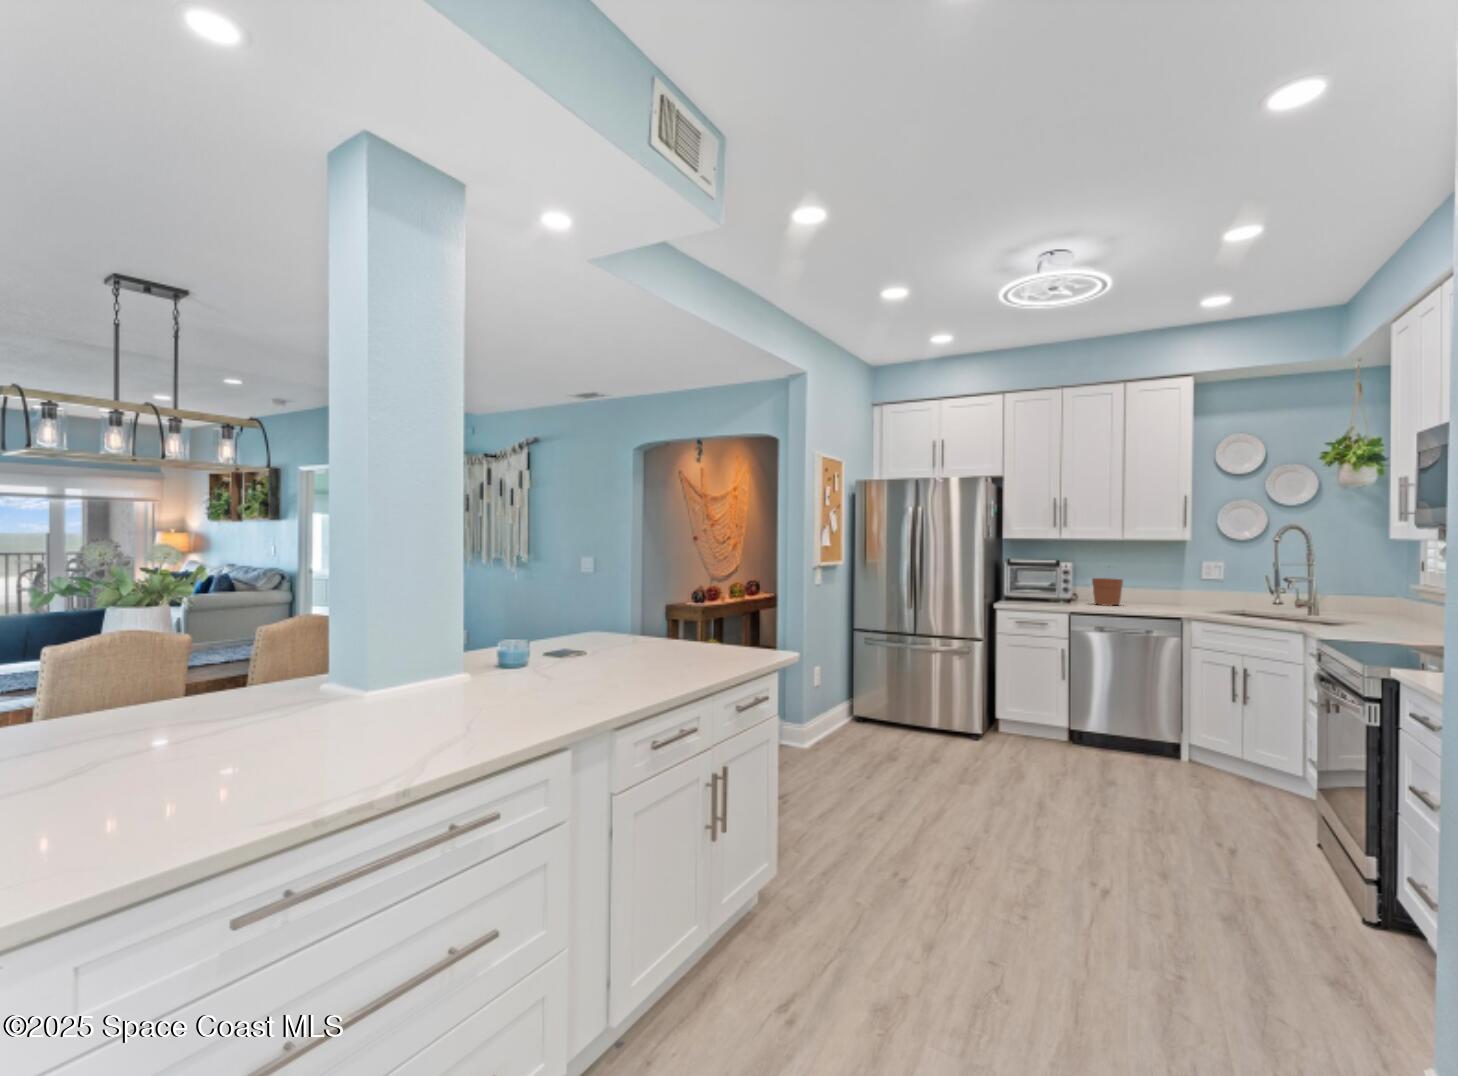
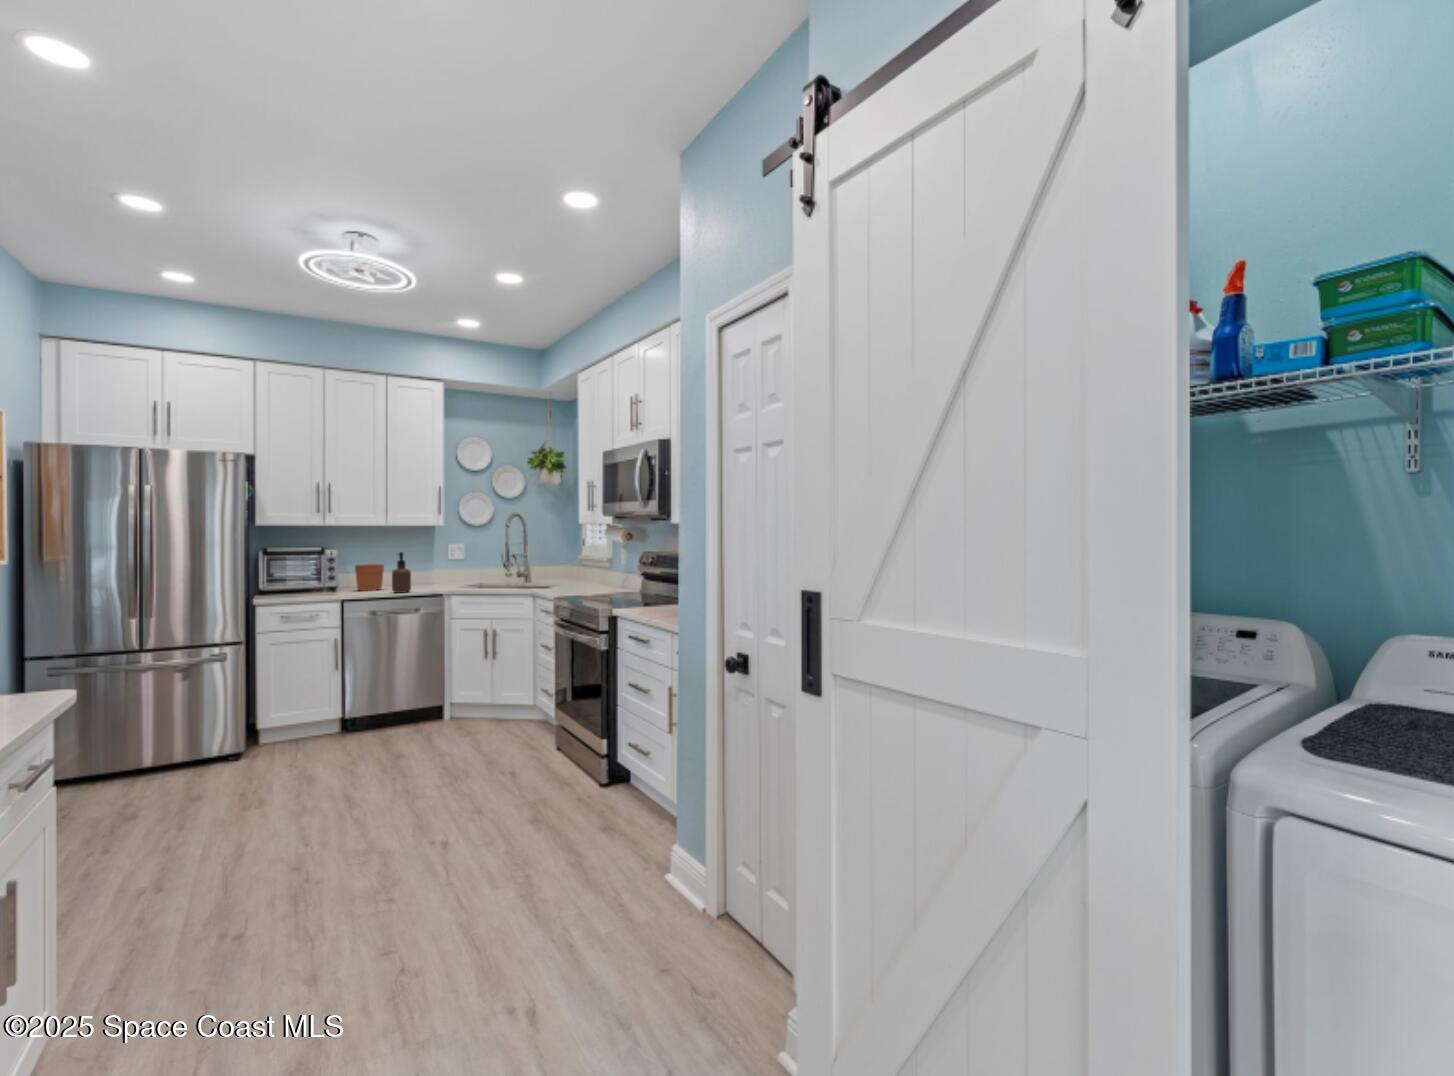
soap dispenser: none [1122,568,1144,611] -> present [392,552,411,593]

